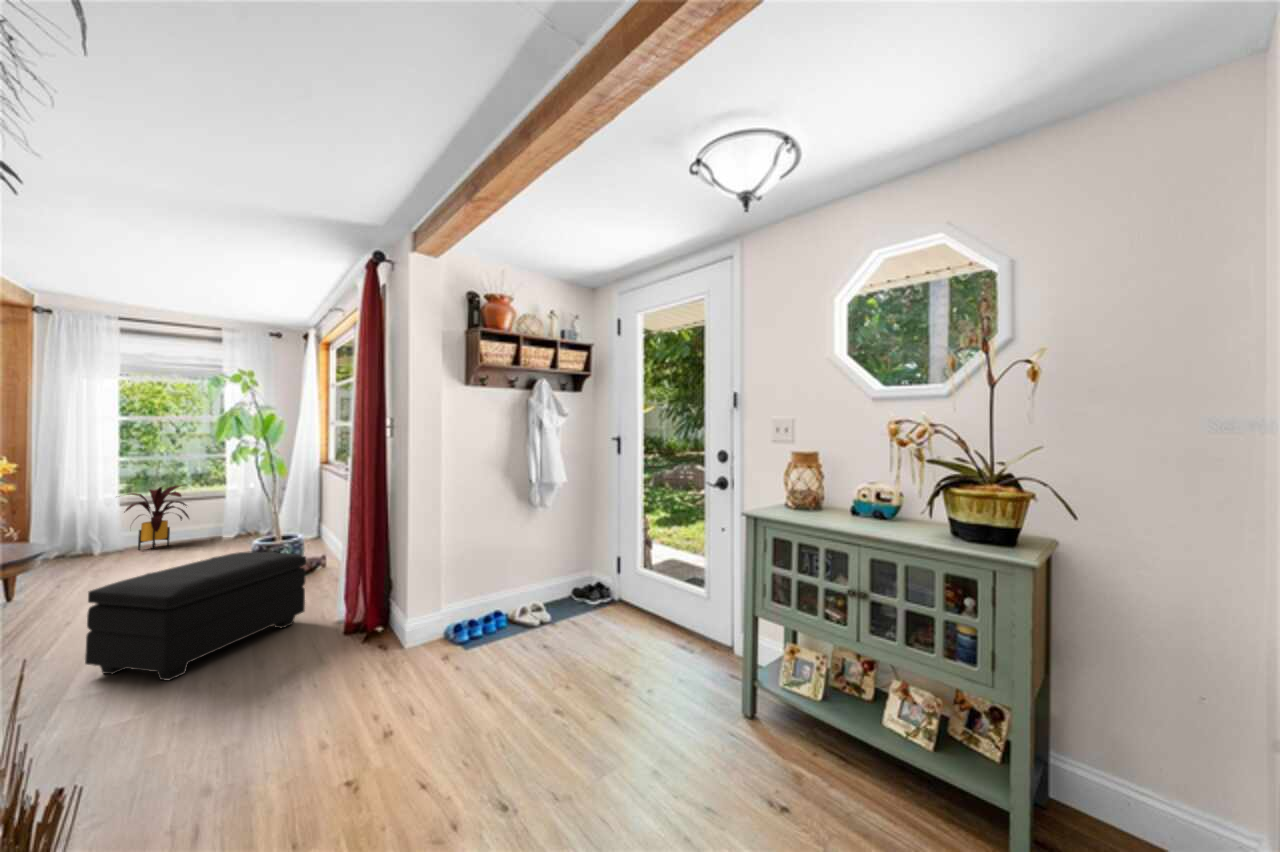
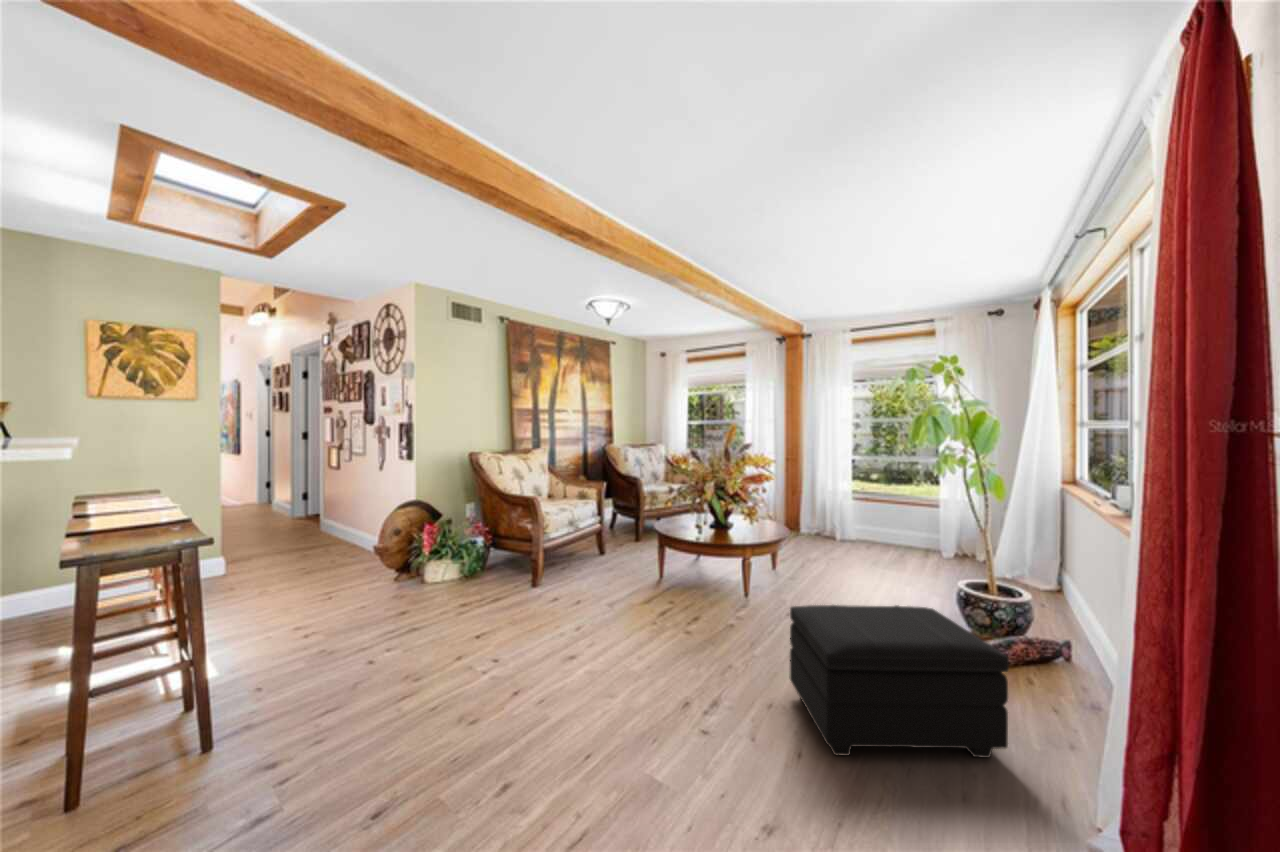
house plant: present [124,485,189,550] -> none [867,490,924,553]

